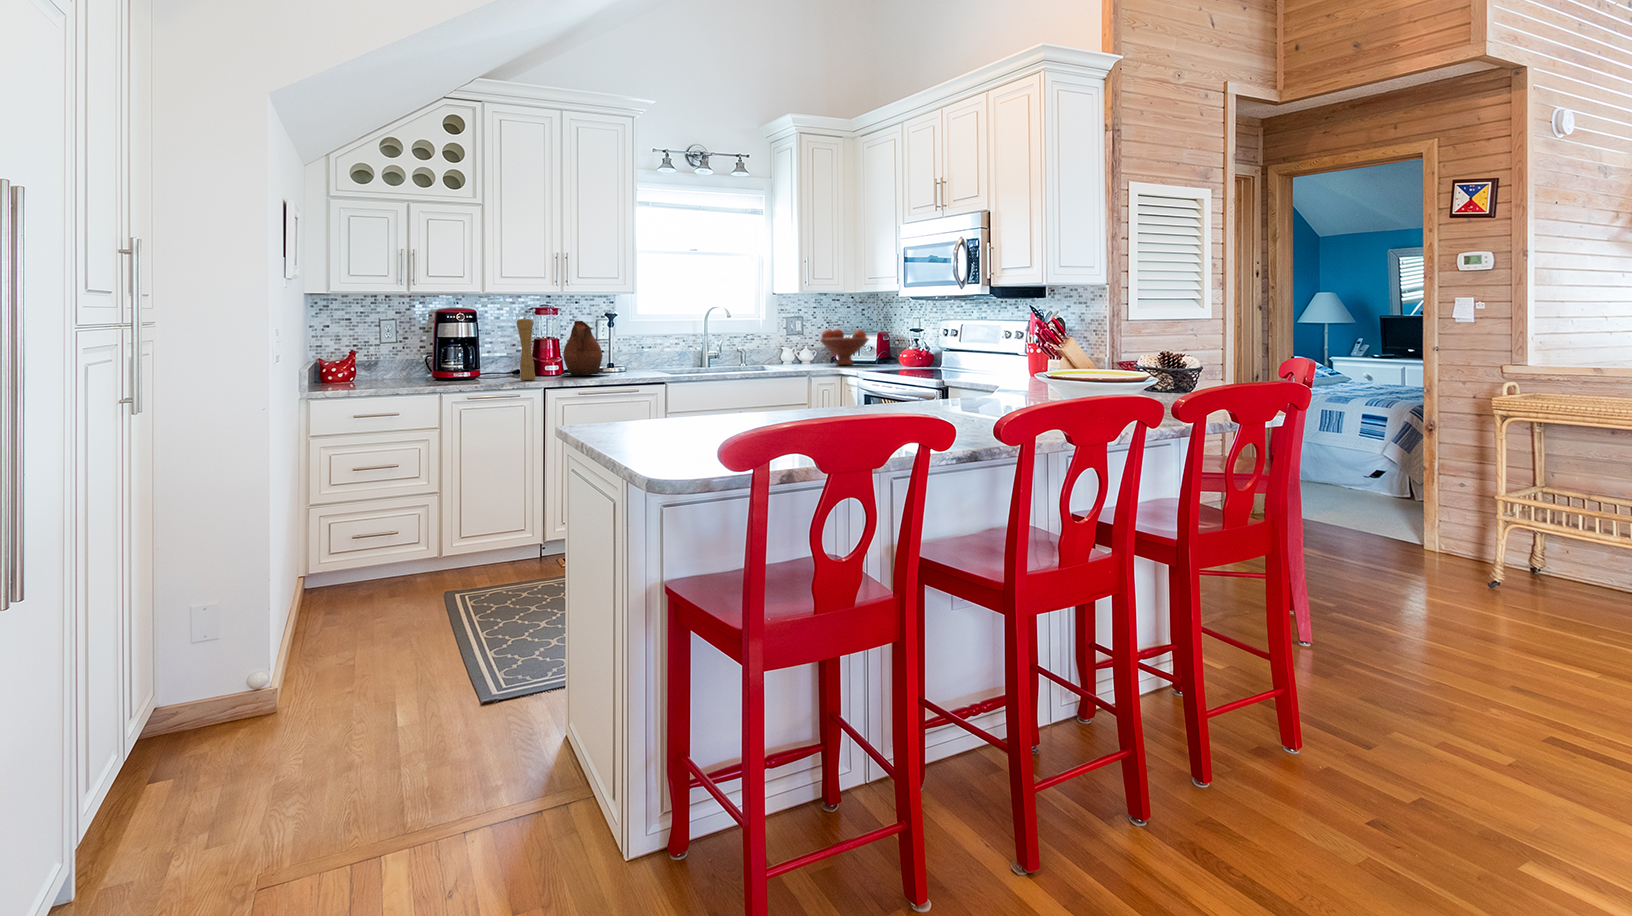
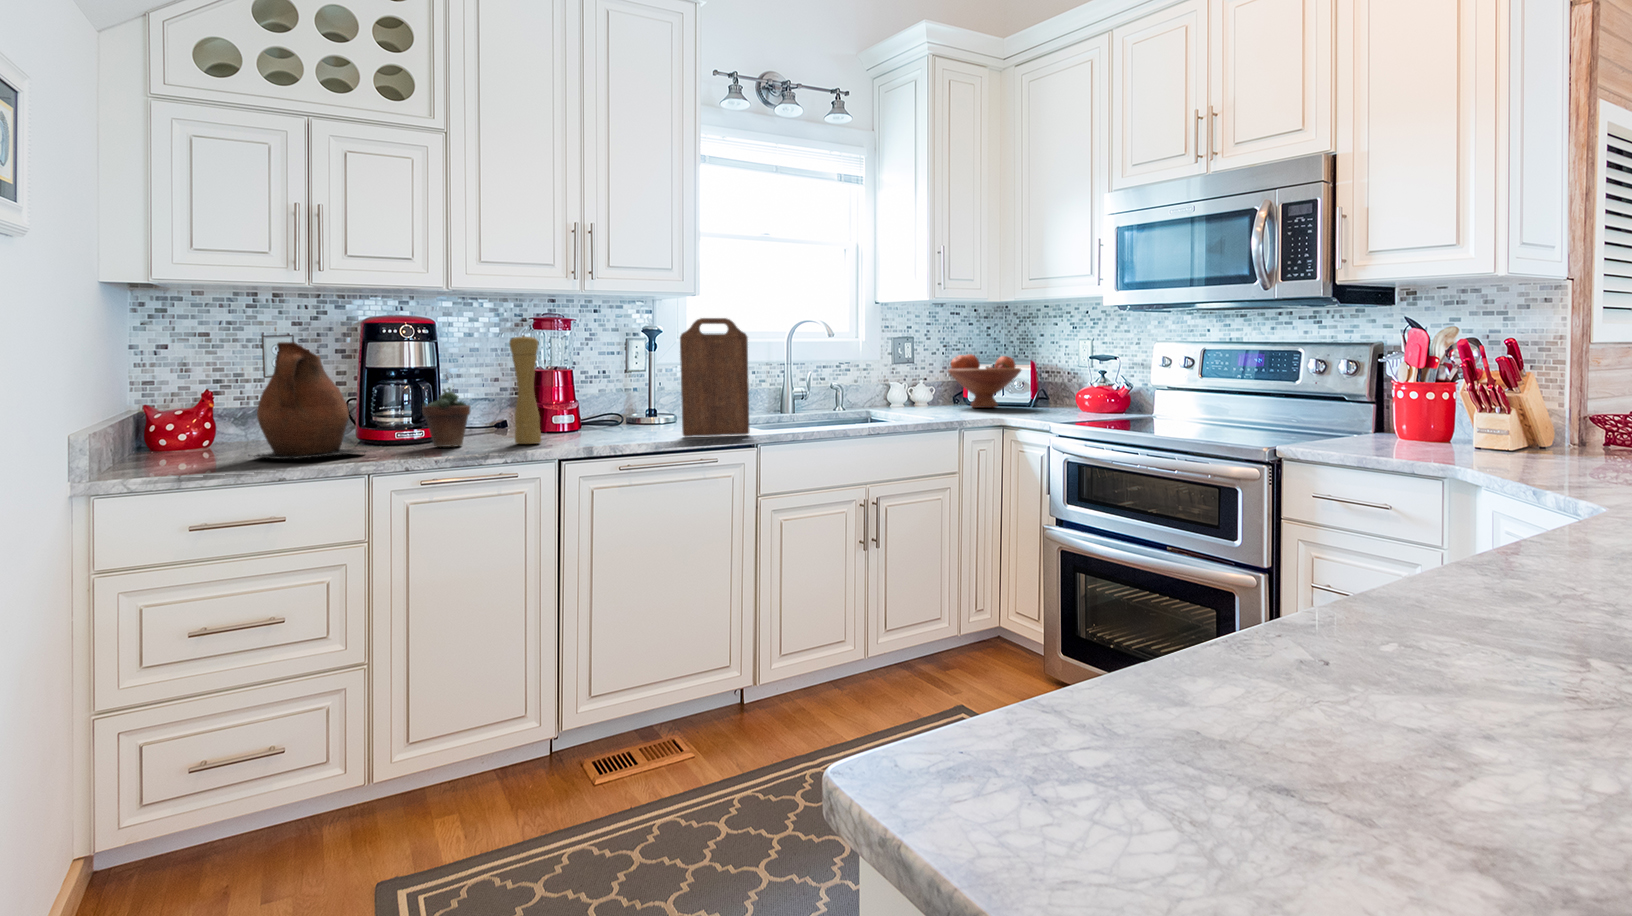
cutting board: none [617,307,660,377] -> present [680,318,749,437]
ceramic pitcher: present [561,321,606,376] -> present [249,342,366,459]
succulent plant: none [468,339,495,381] -> present [422,375,470,447]

